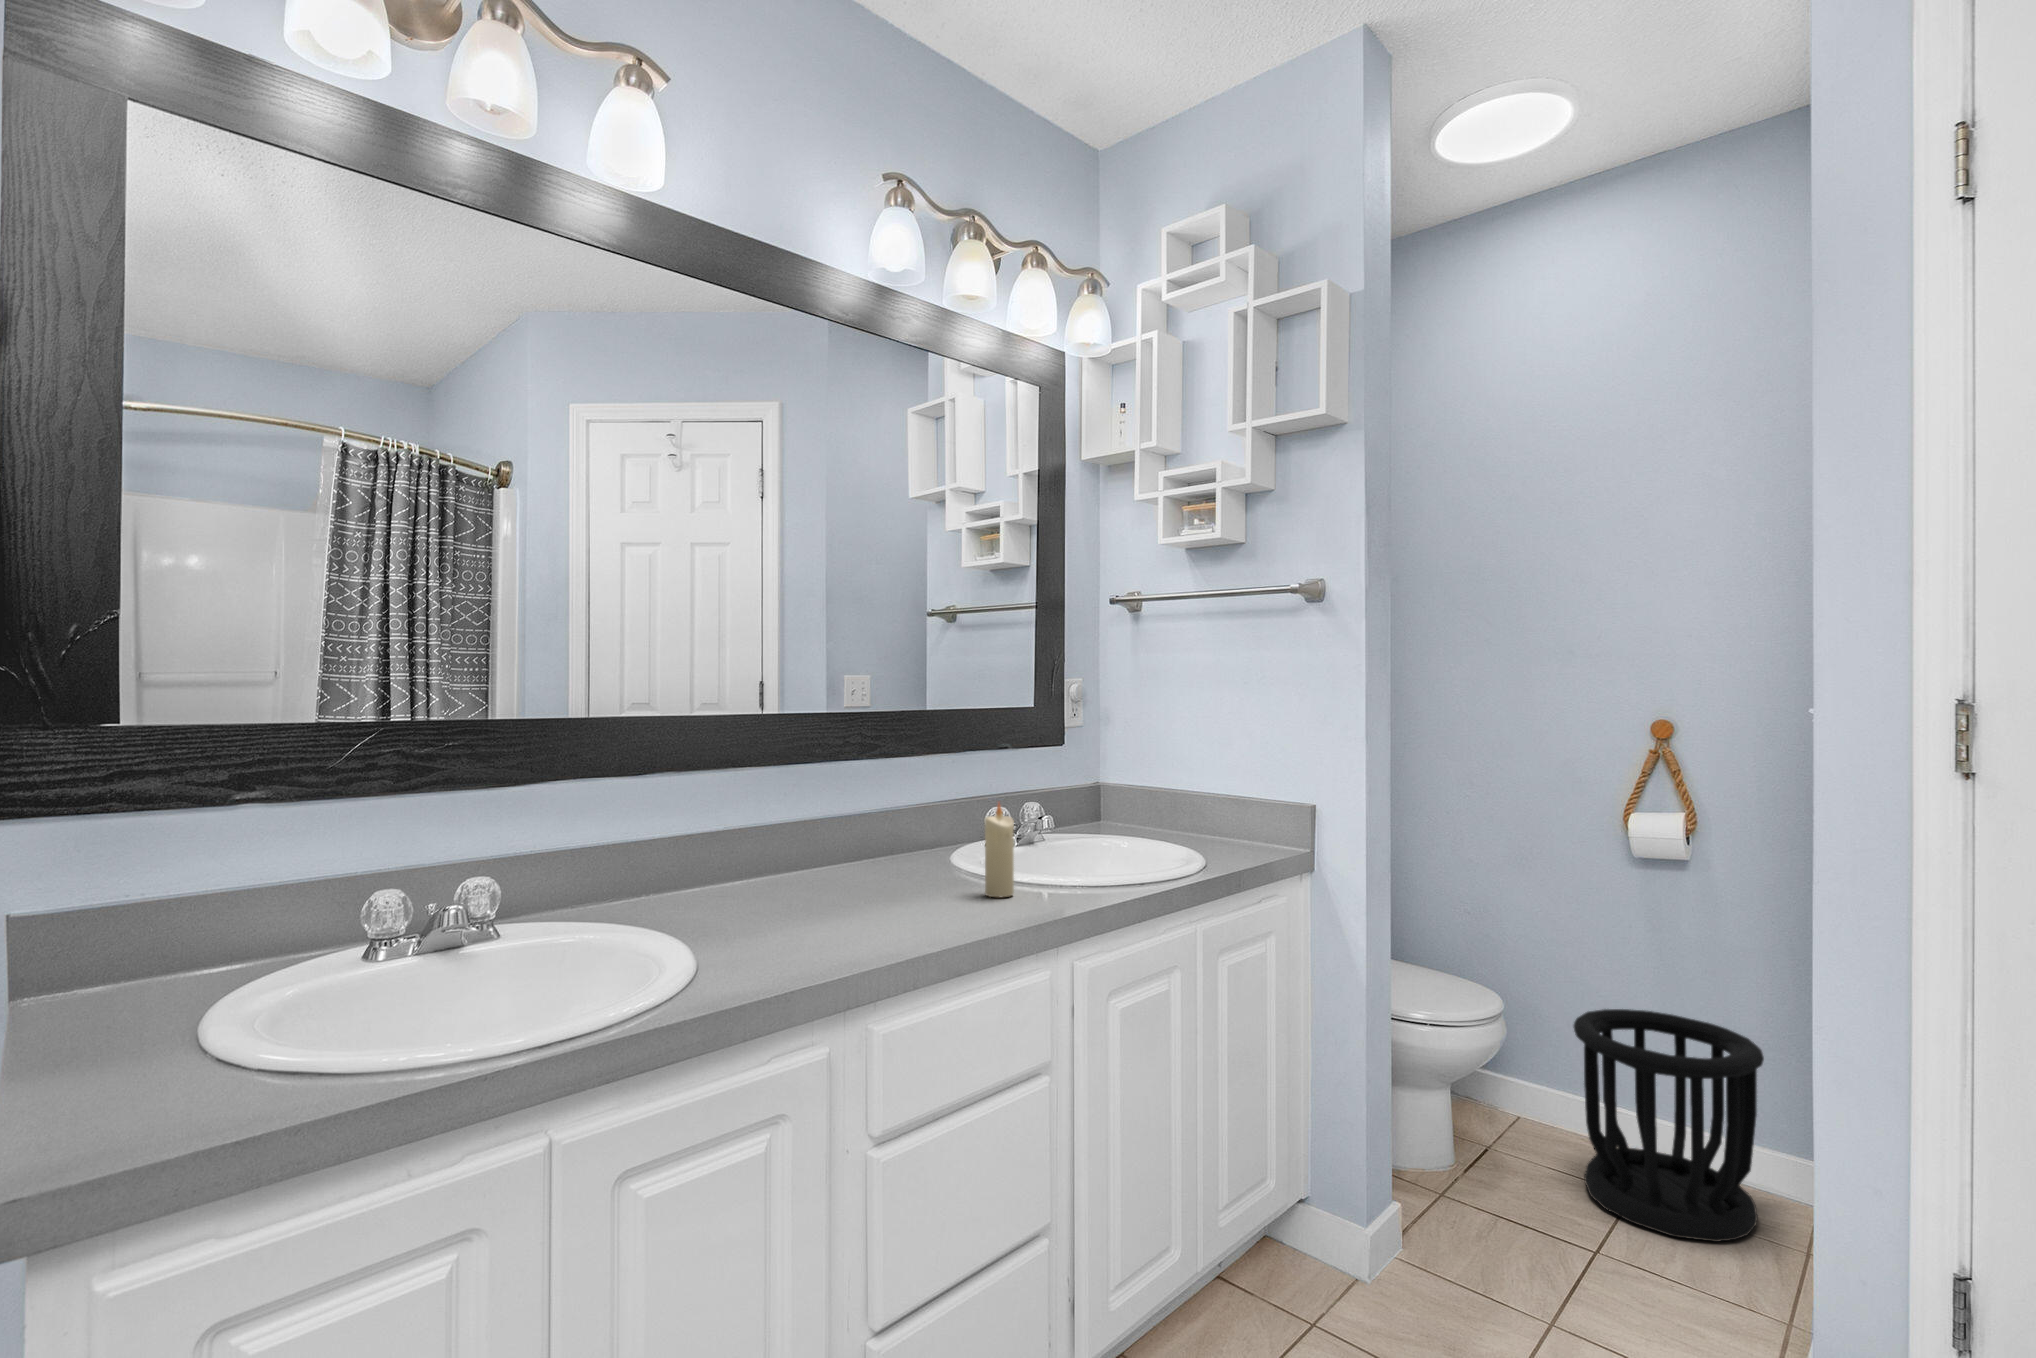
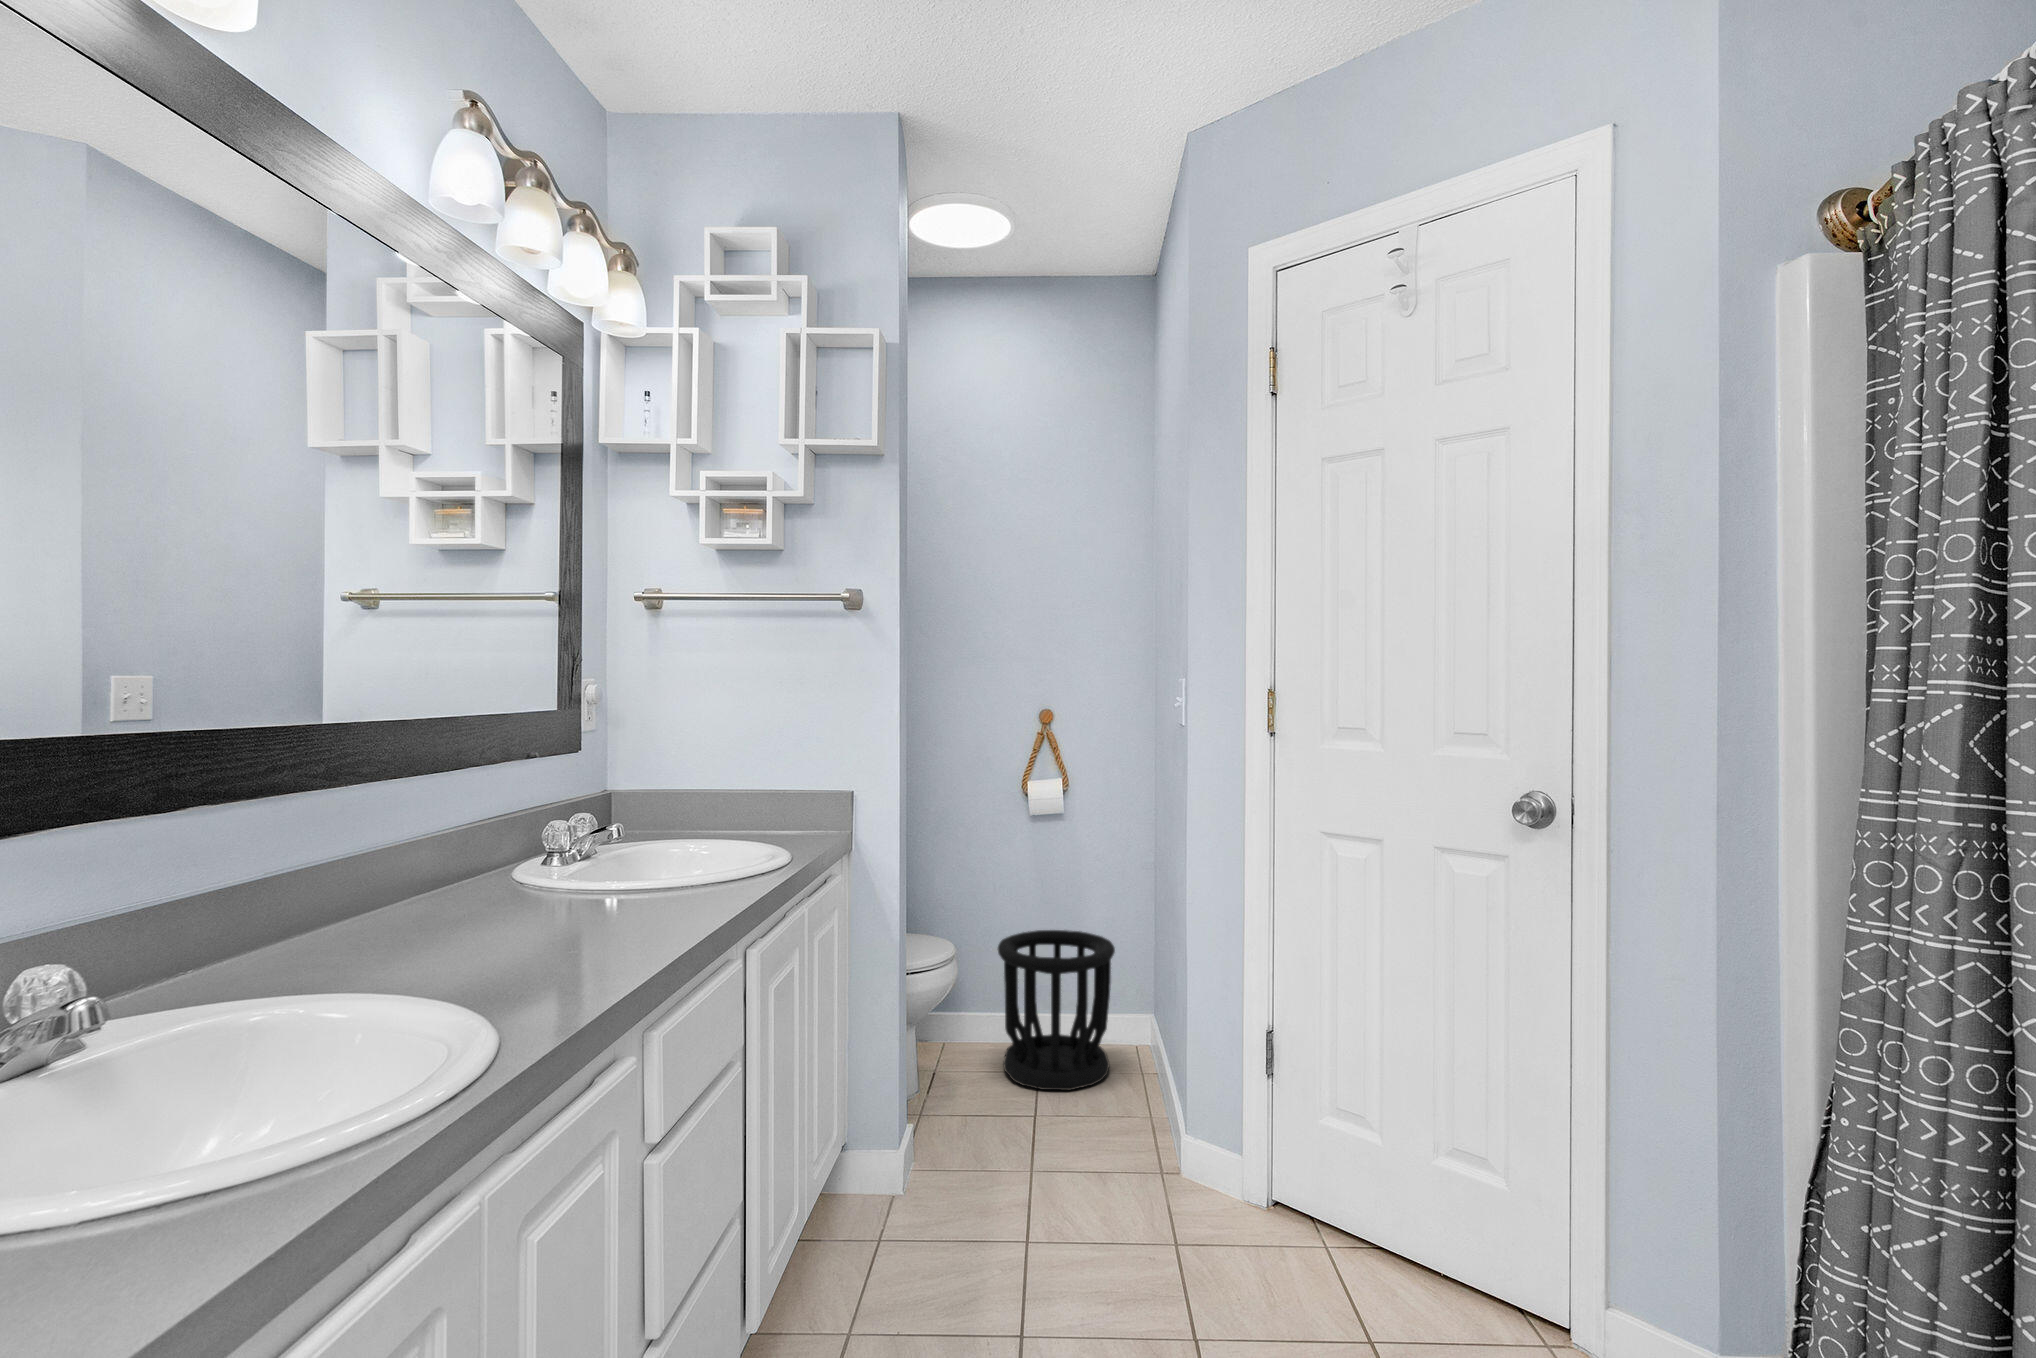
candle: present [985,803,1014,897] -> none [642,813,675,913]

